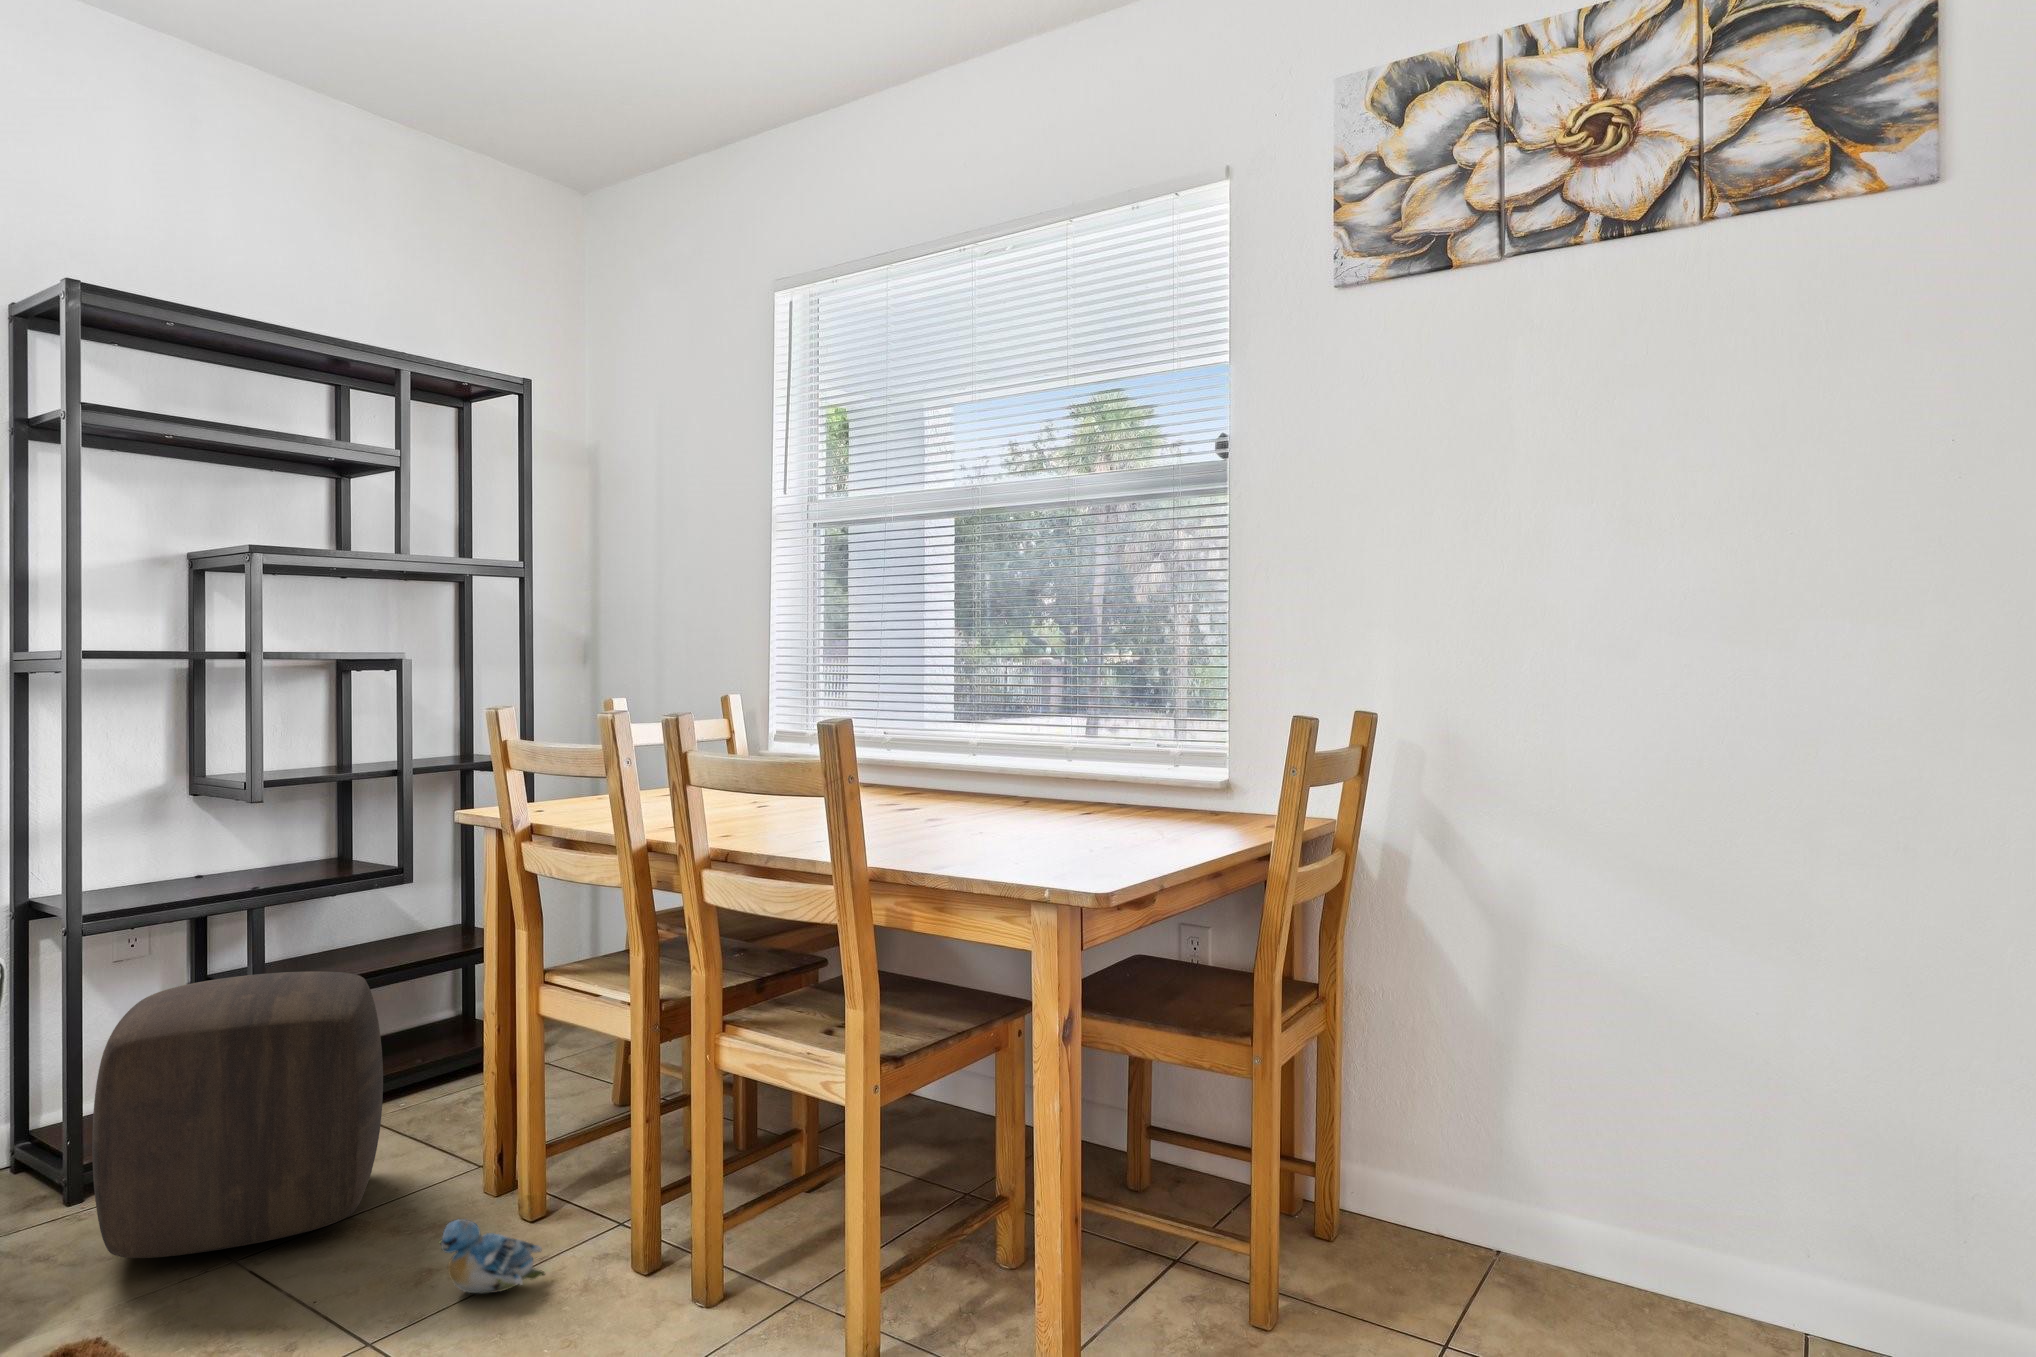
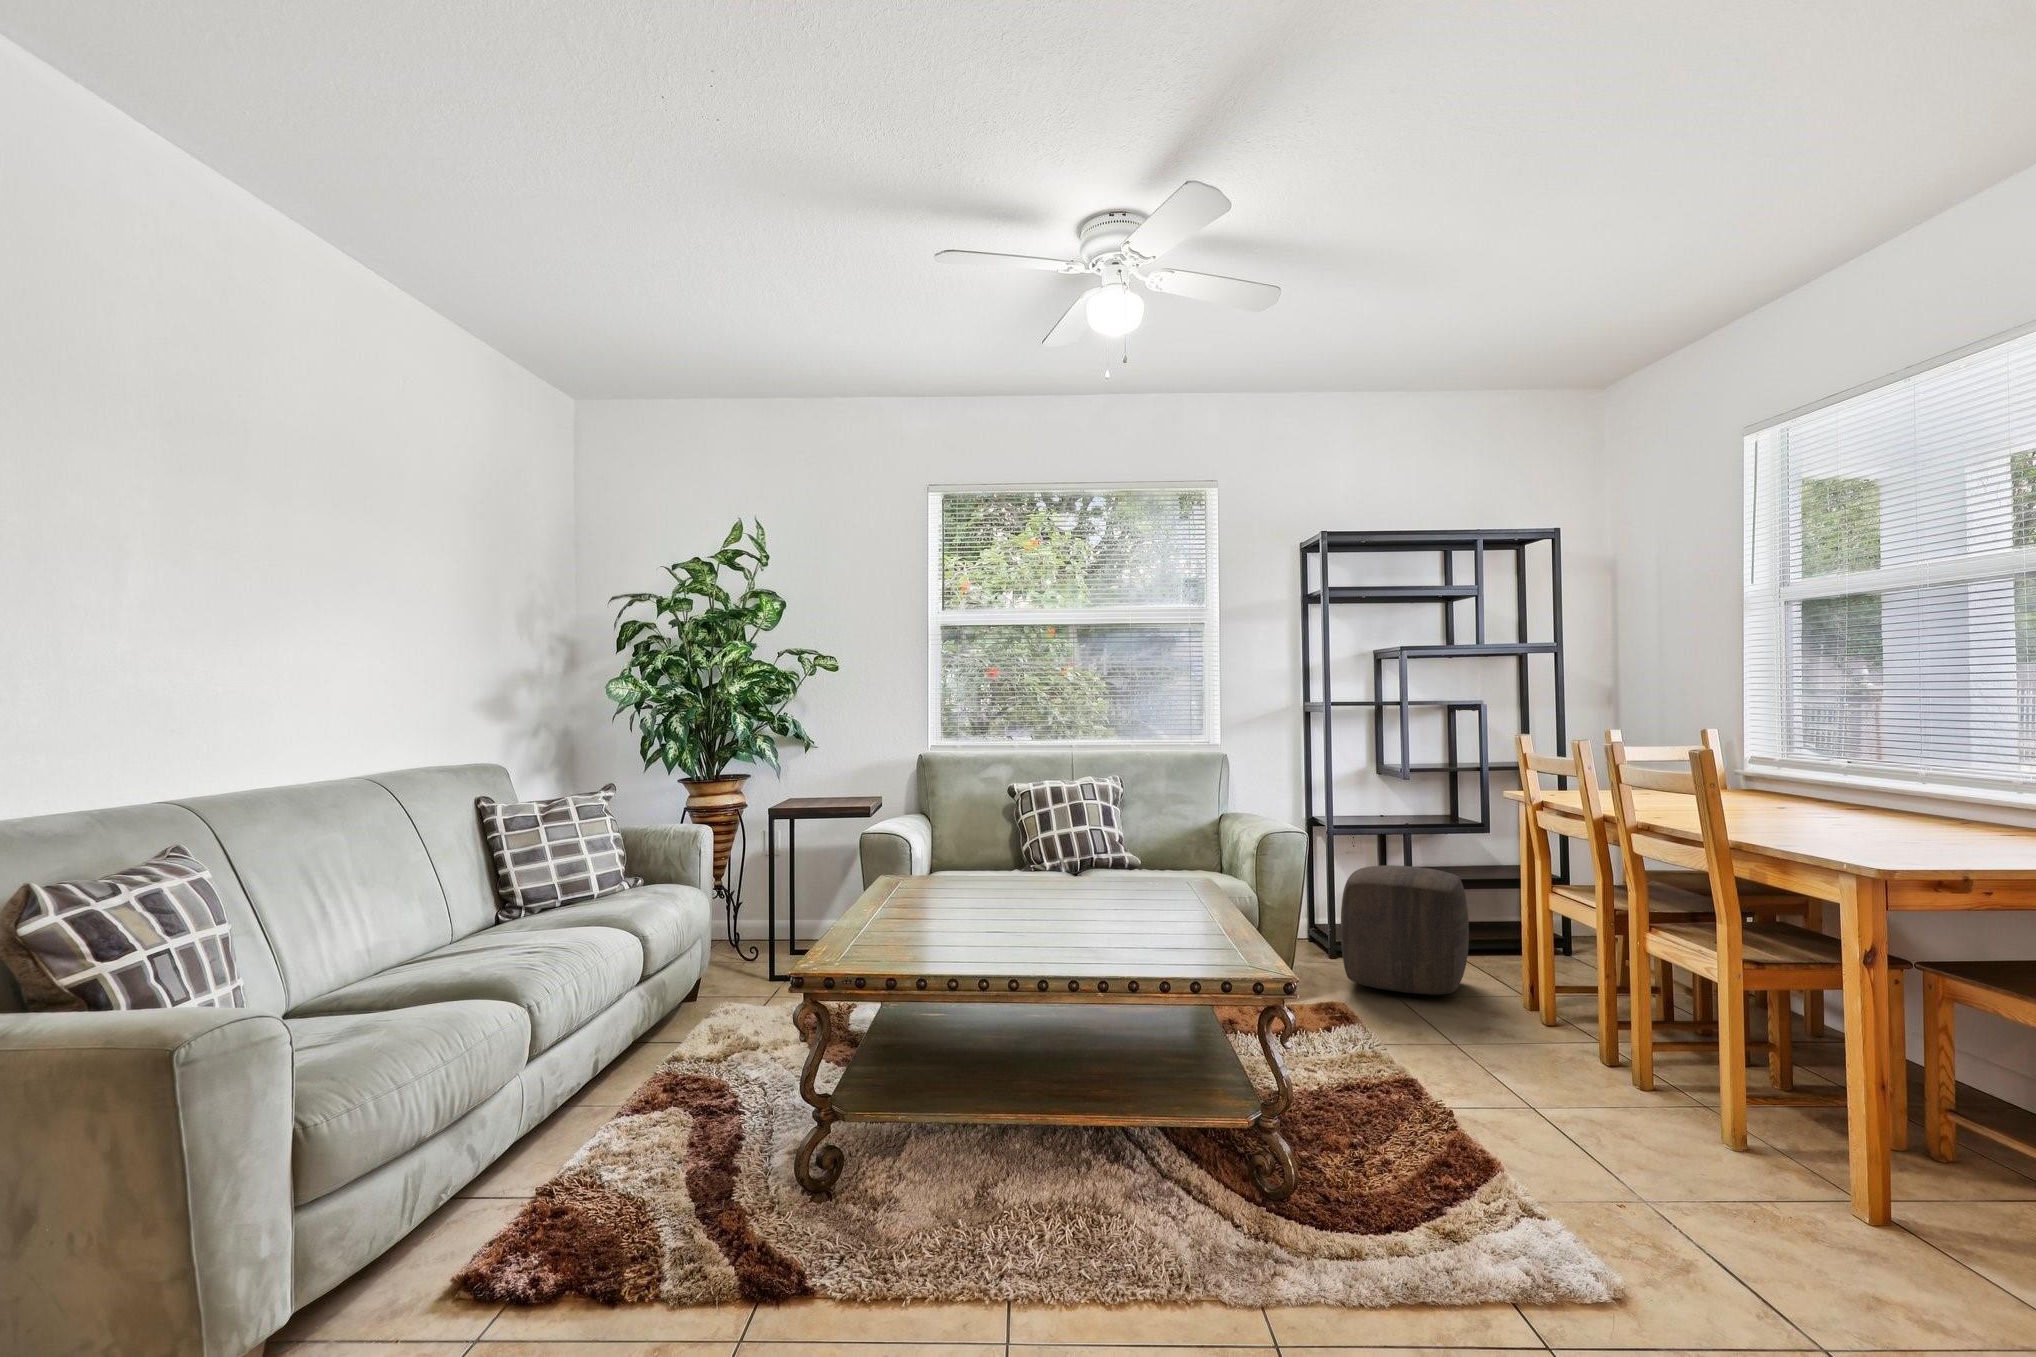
plush toy: present [439,1219,545,1293] -> none [1491,1000,1547,1043]

